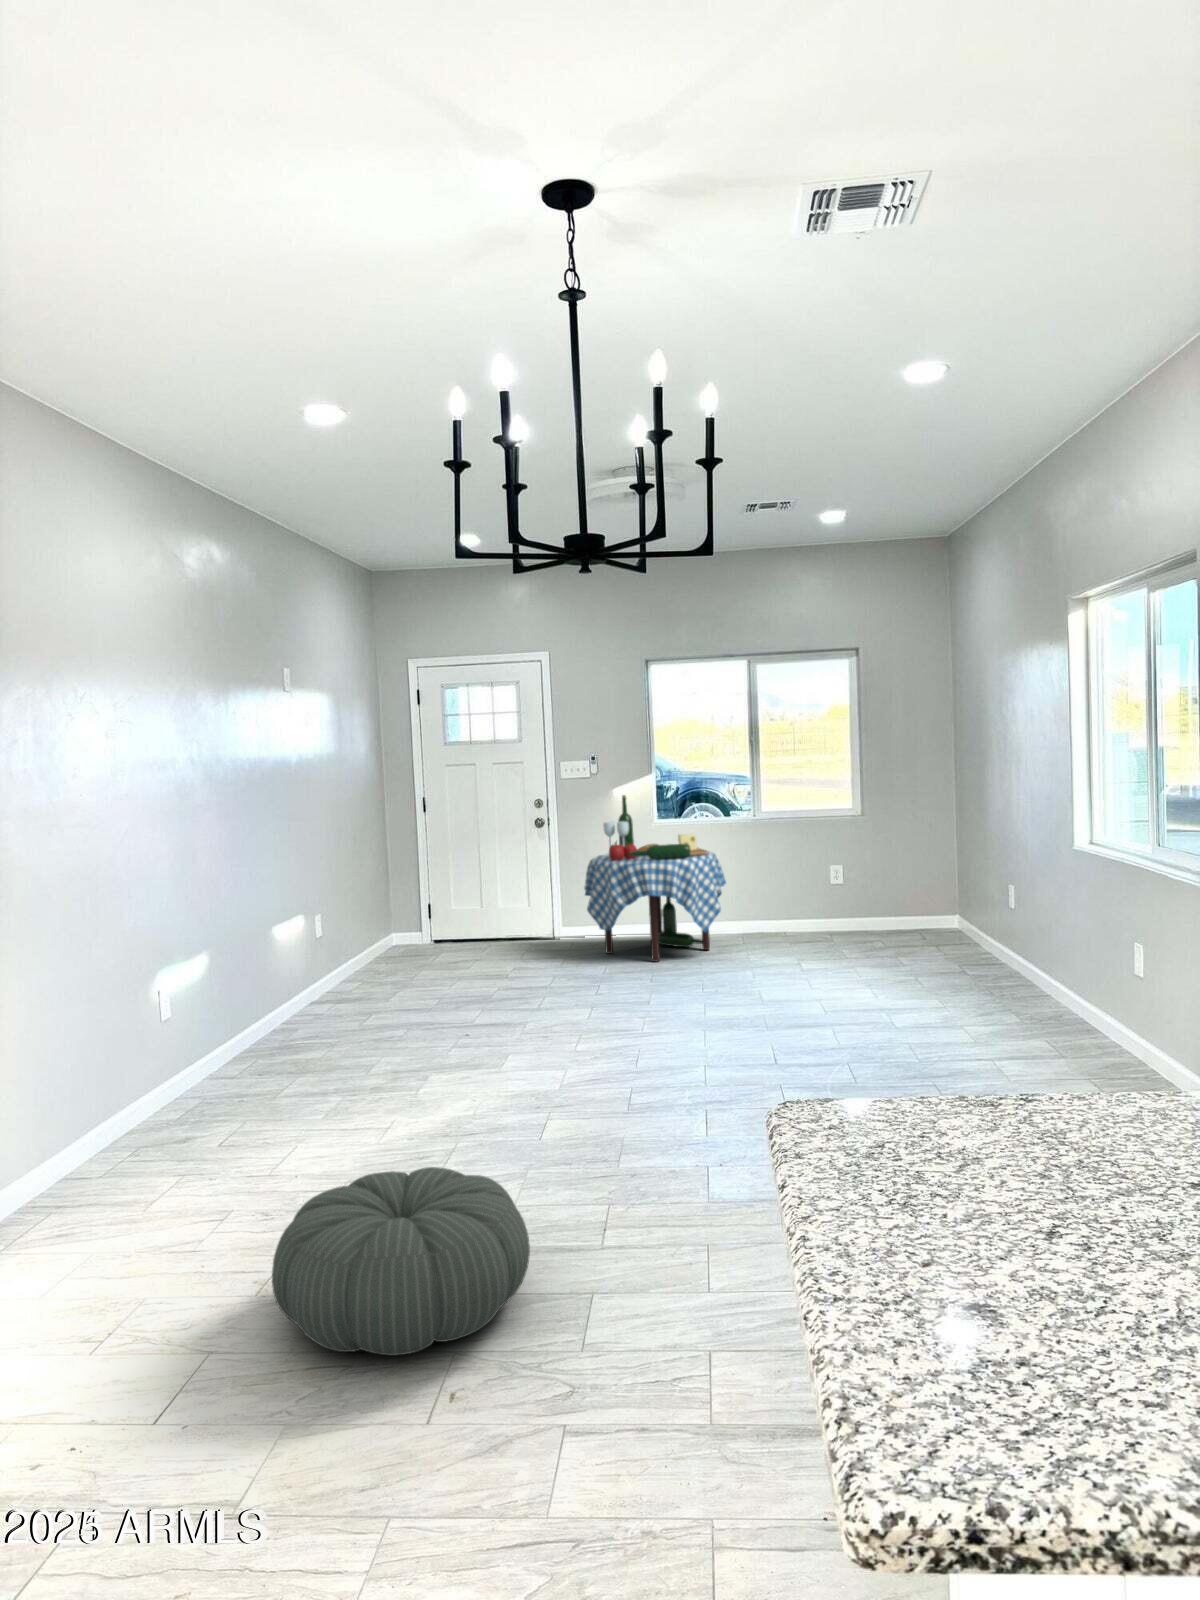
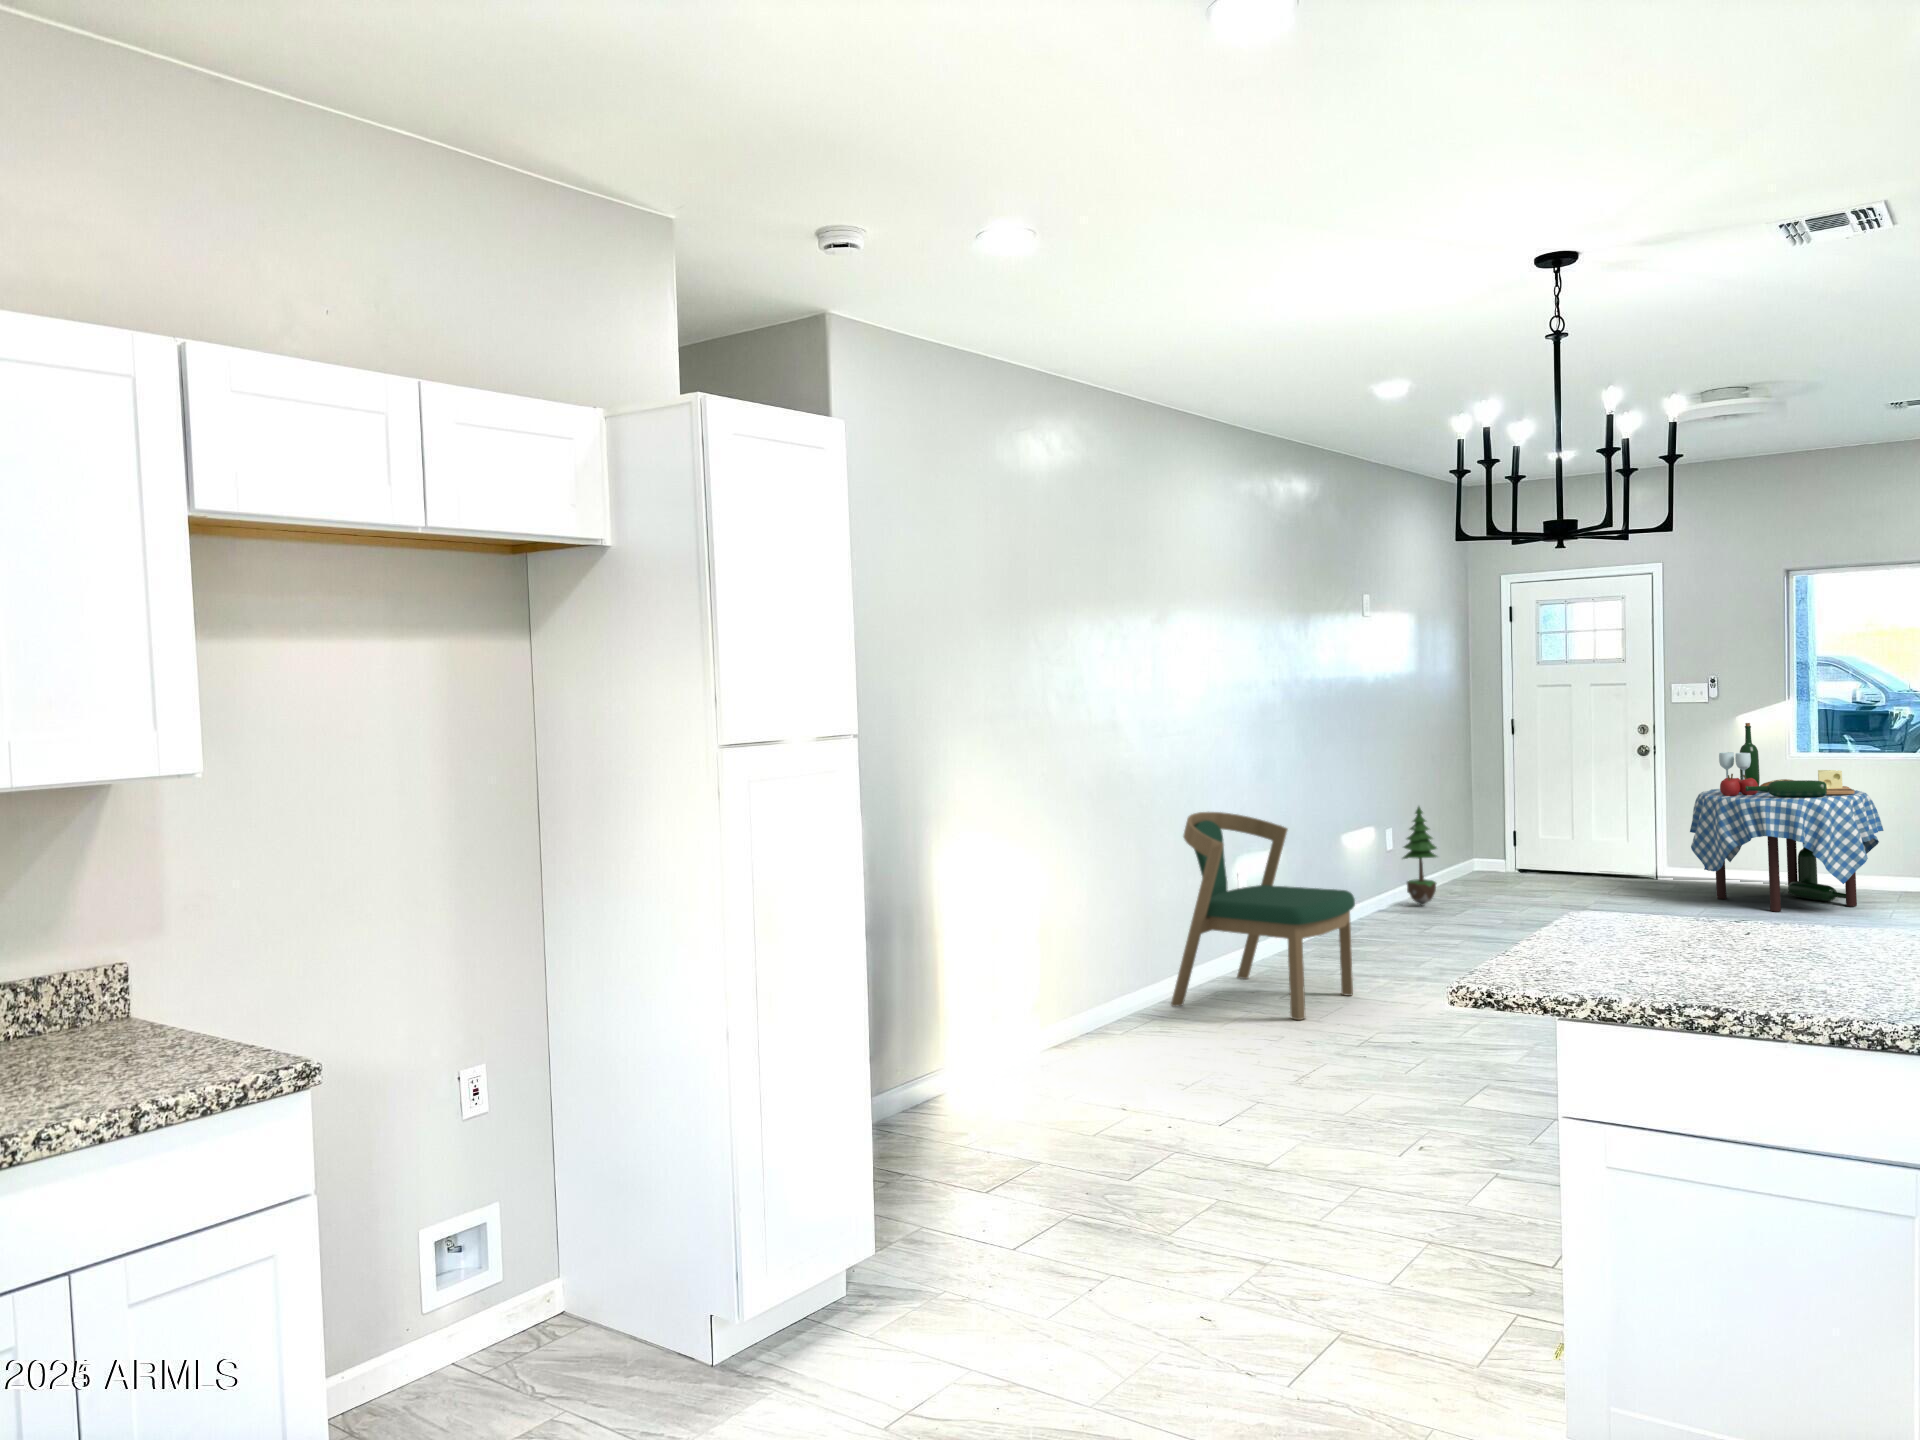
potted tree: none [331,887,370,992] -> present [1403,807,1437,905]
dining chair: none [60,919,302,1192] -> present [1171,812,1355,1020]
pouf: present [272,1167,530,1355] -> none [1310,1009,1508,1124]

